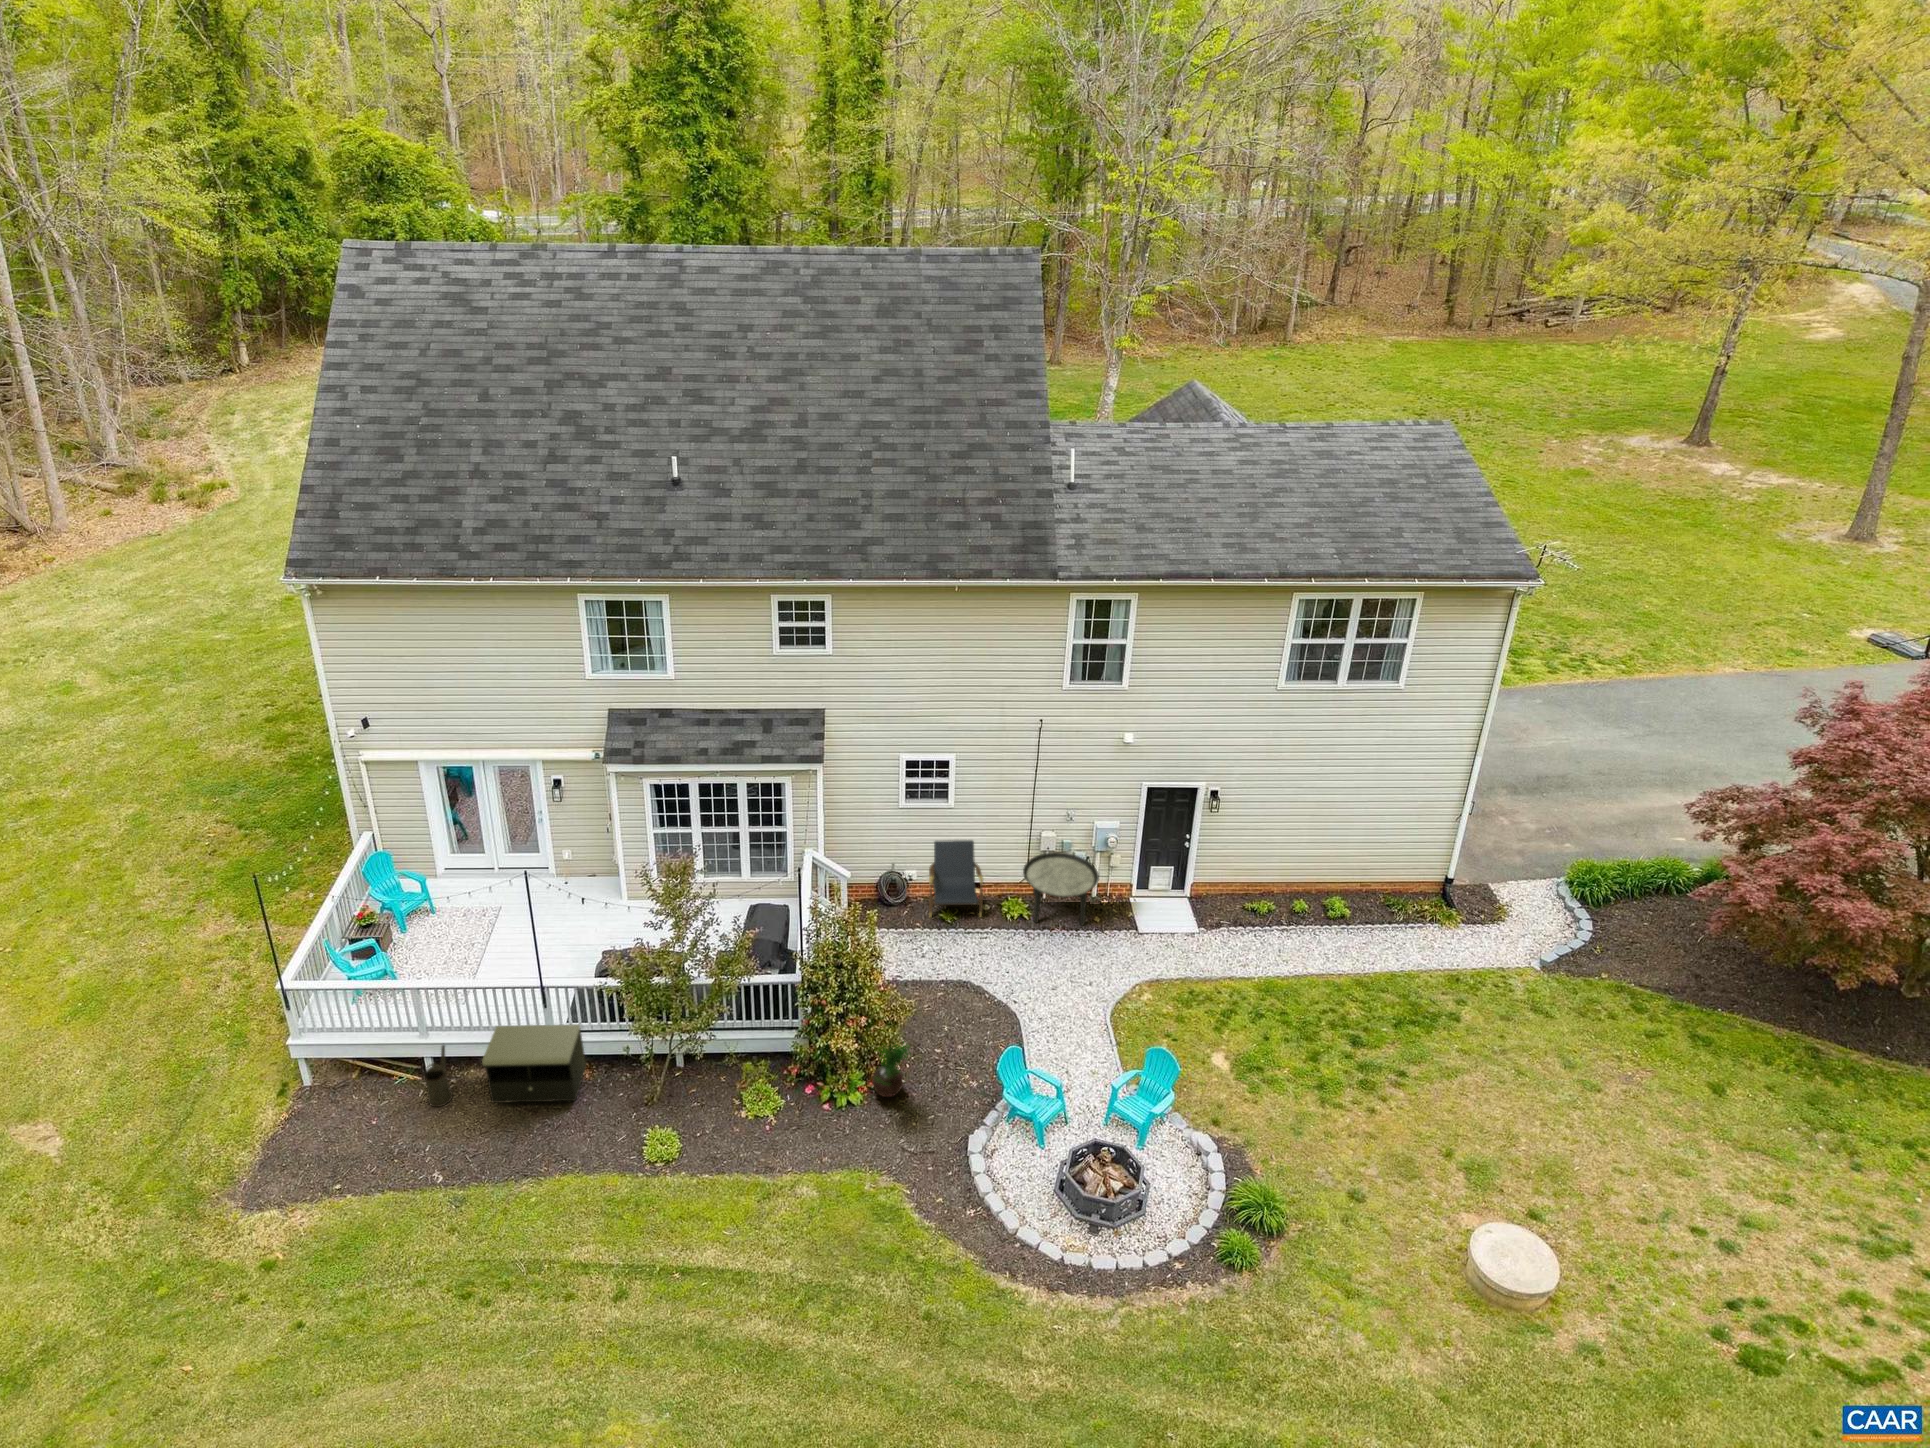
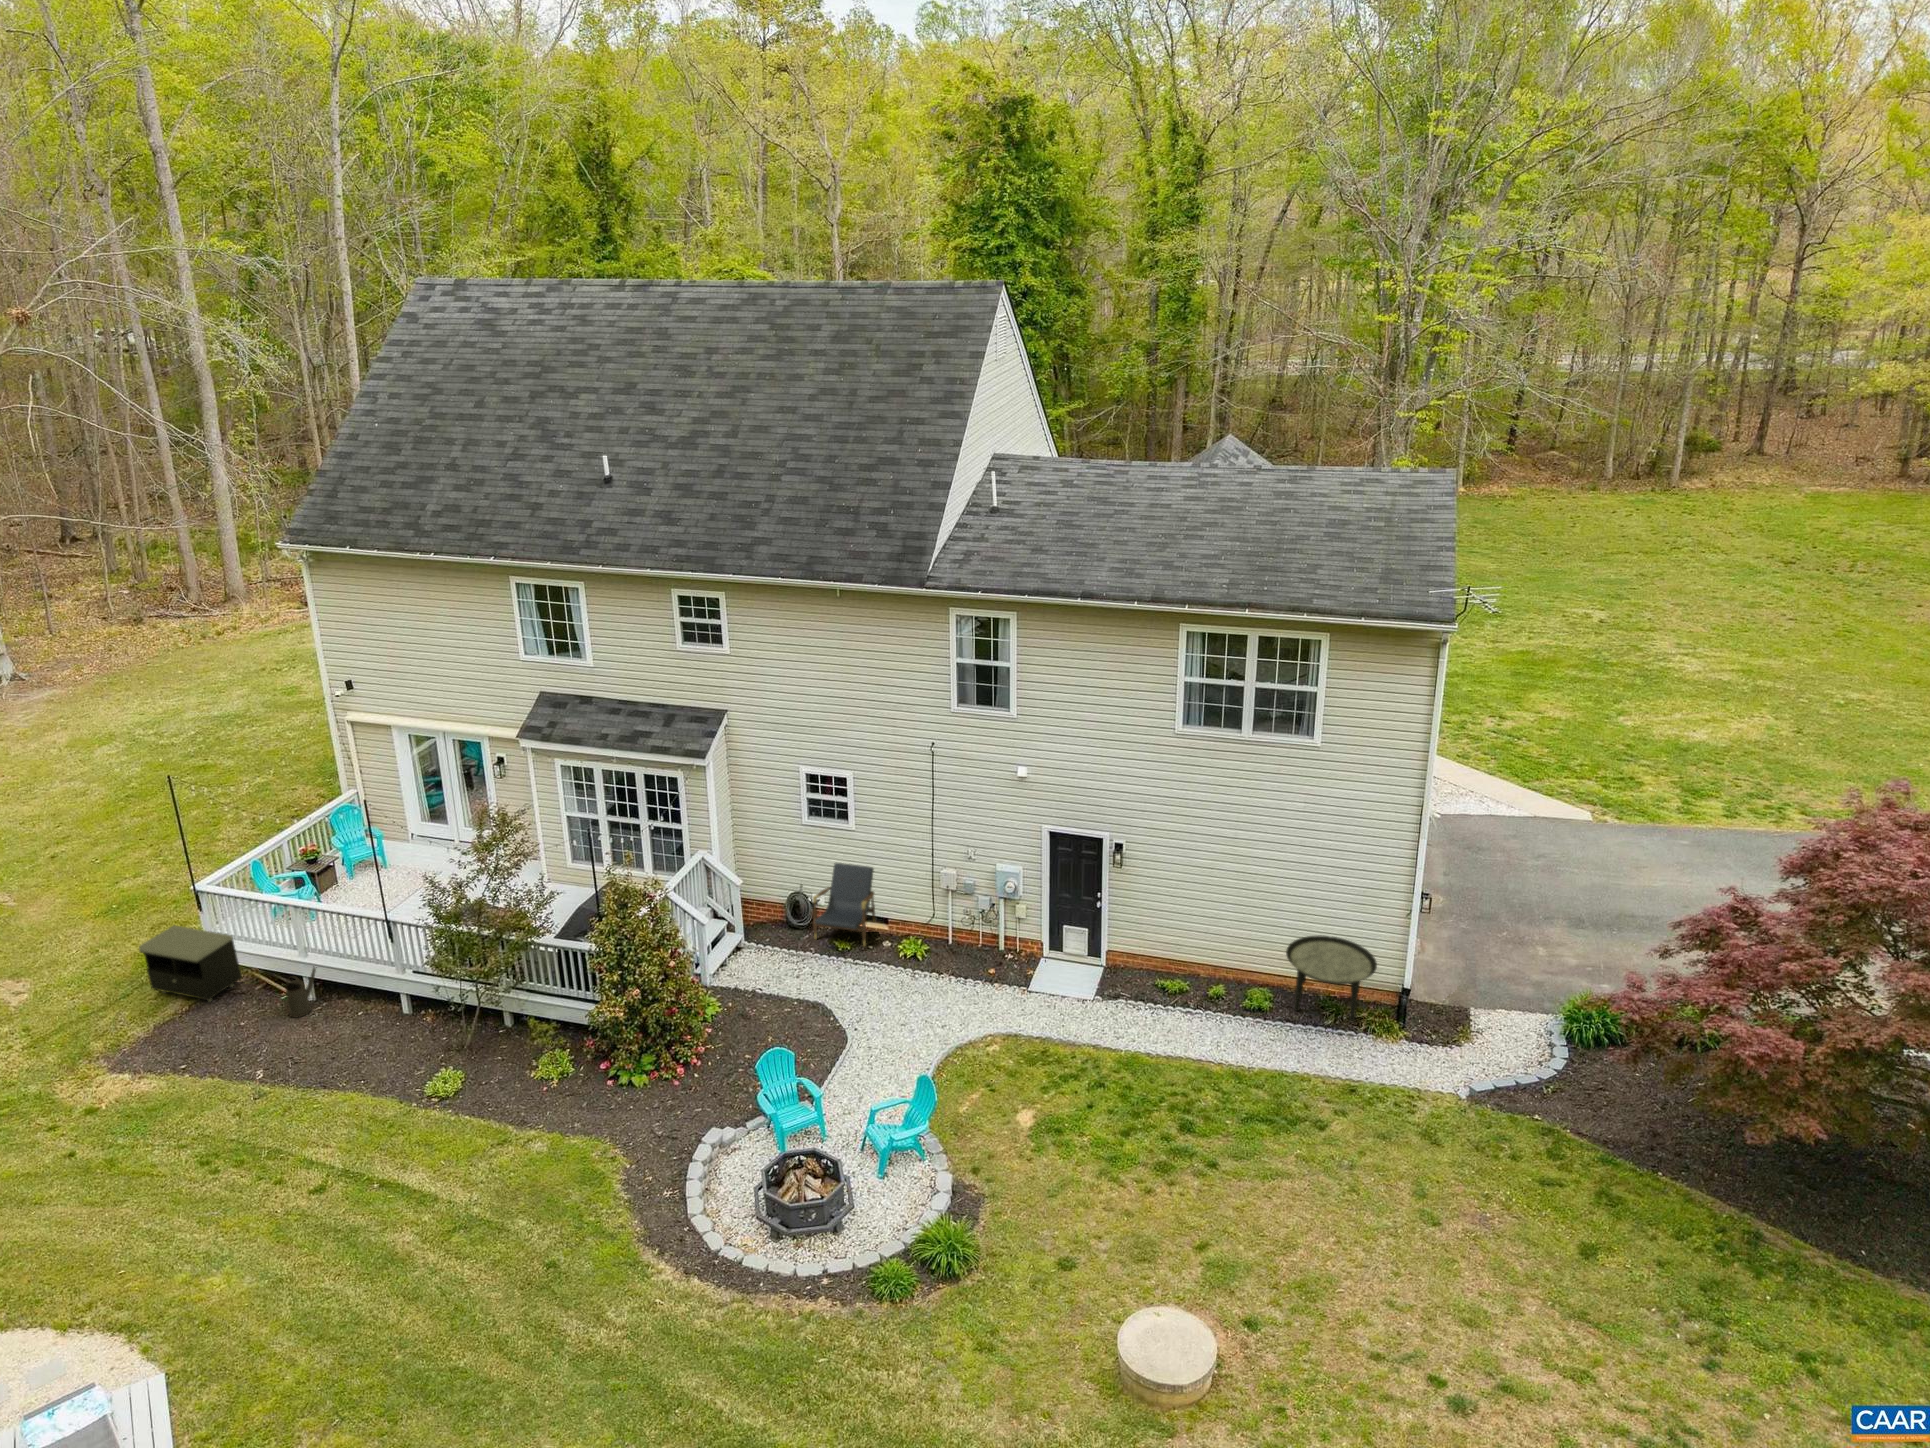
round table: present [1023,852,1099,925] -> present [1286,935,1377,1022]
storage bench: present [482,1024,586,1103] -> present [139,925,242,1001]
potted tree: present [872,1042,909,1097] -> none [640,1021,683,1081]

